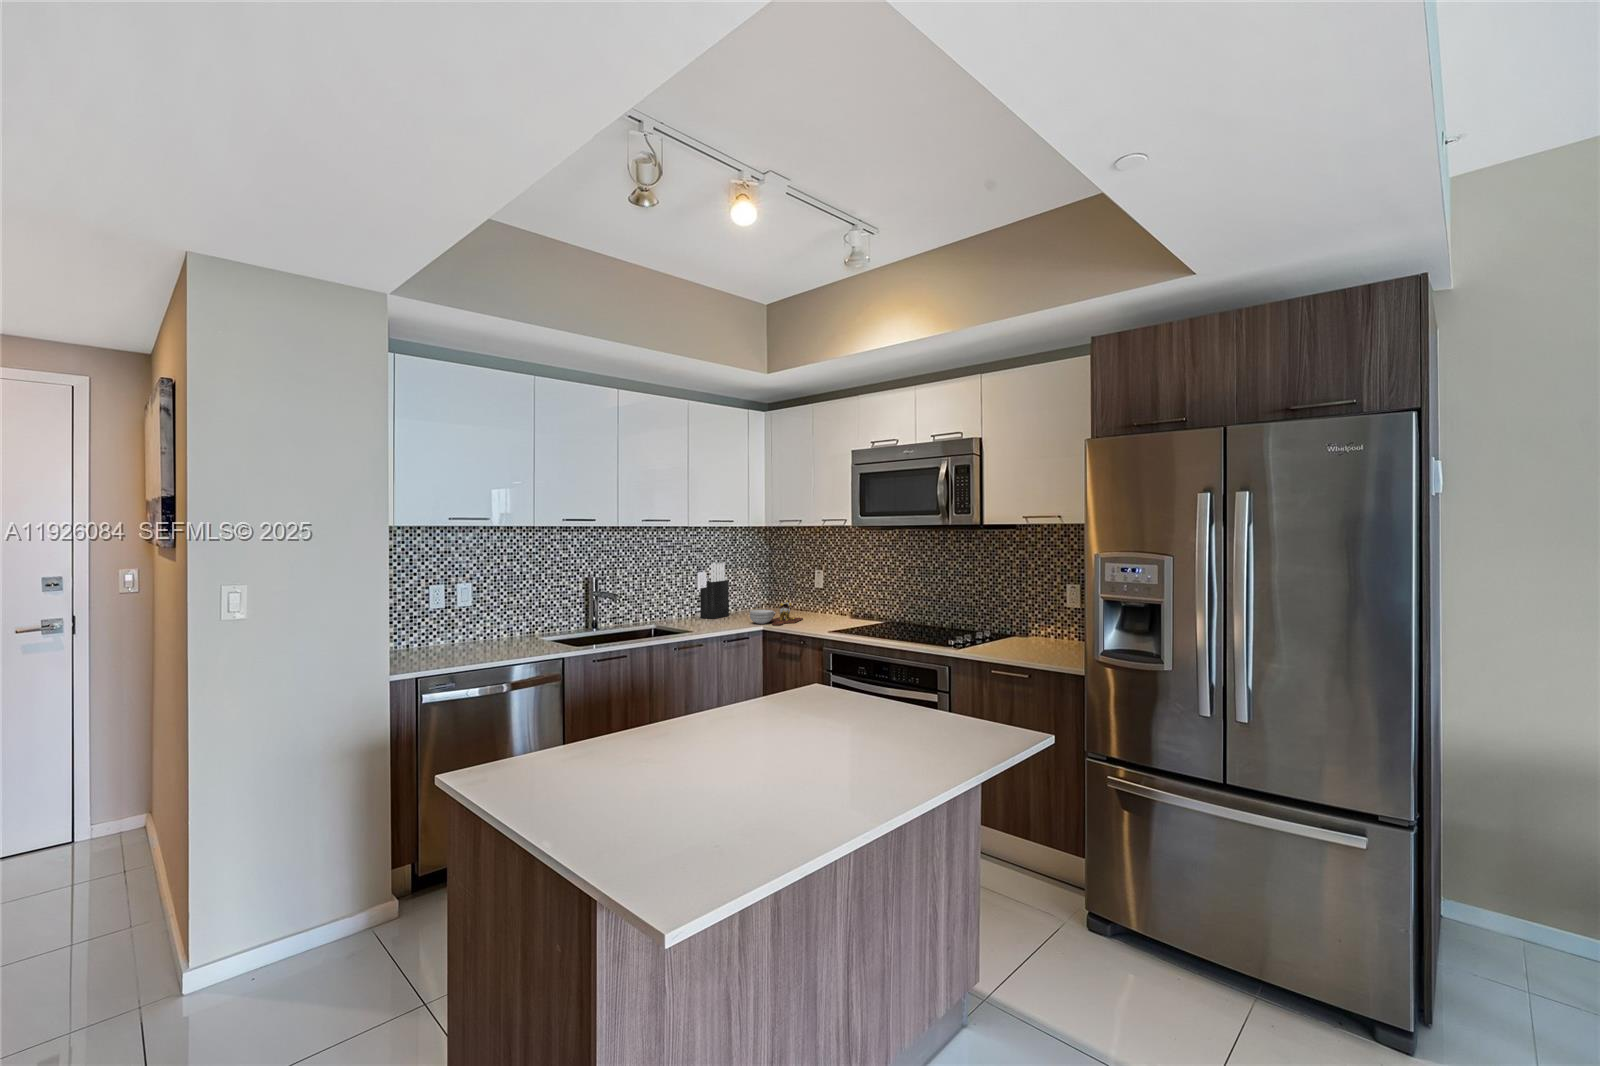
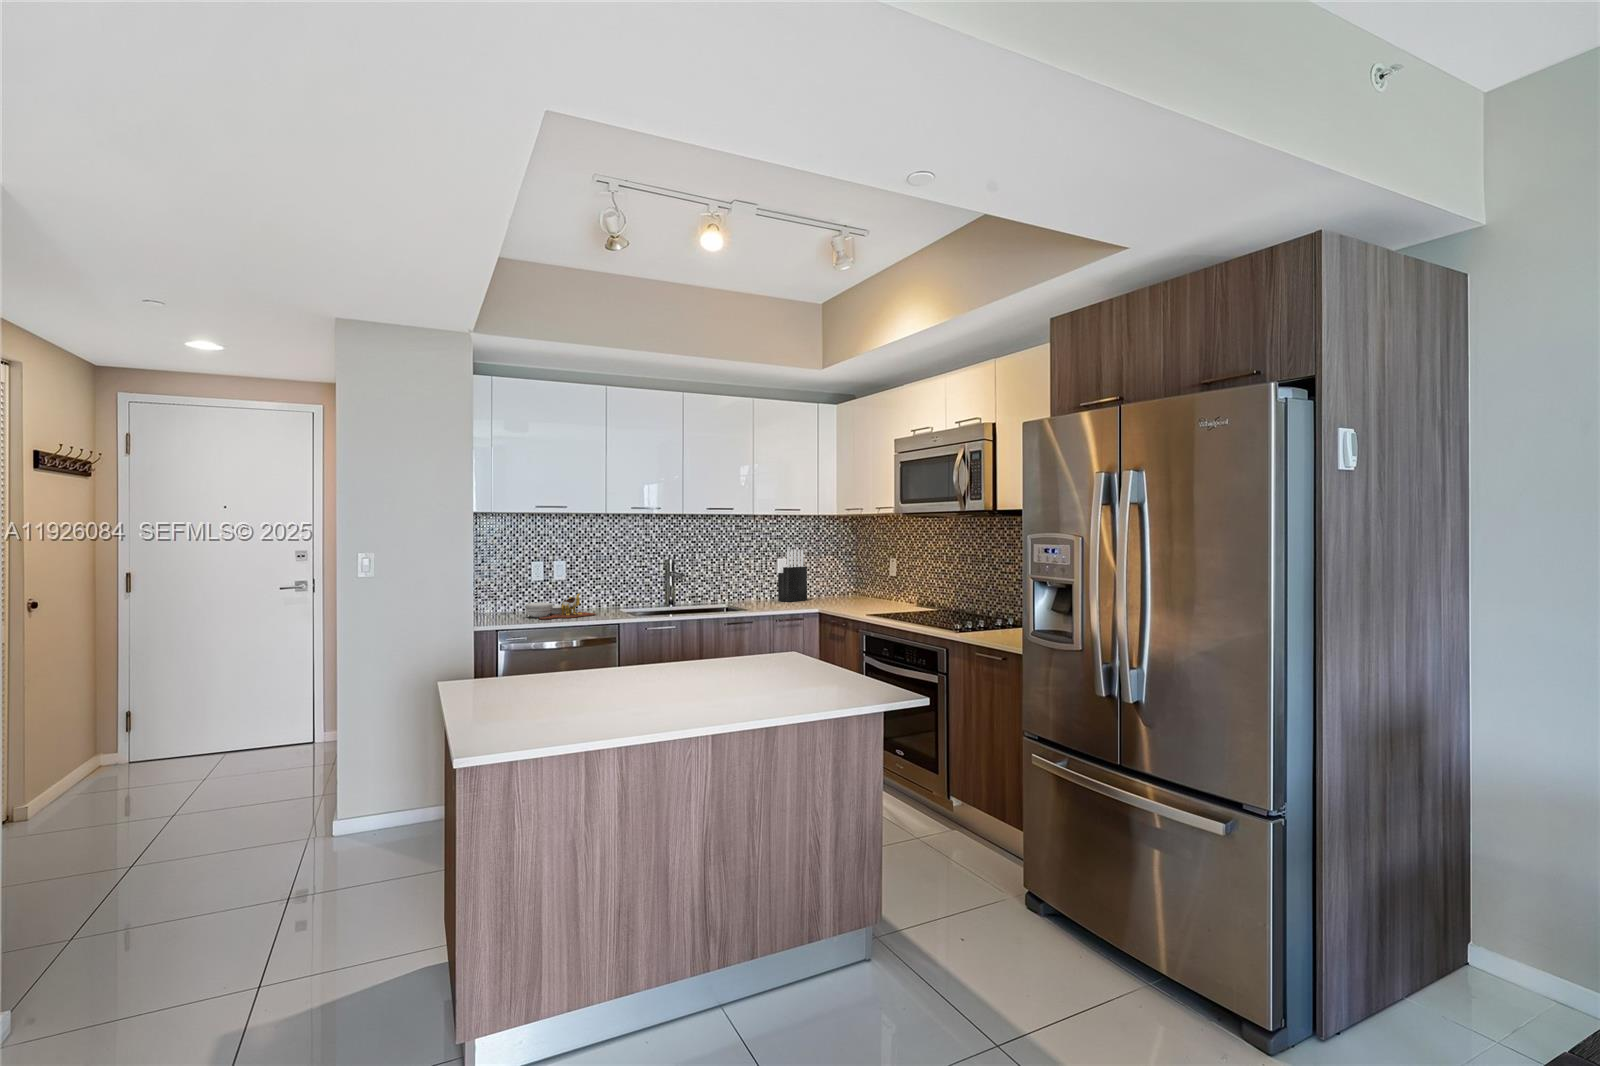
cutting board: present [750,600,803,625] -> present [526,594,596,620]

